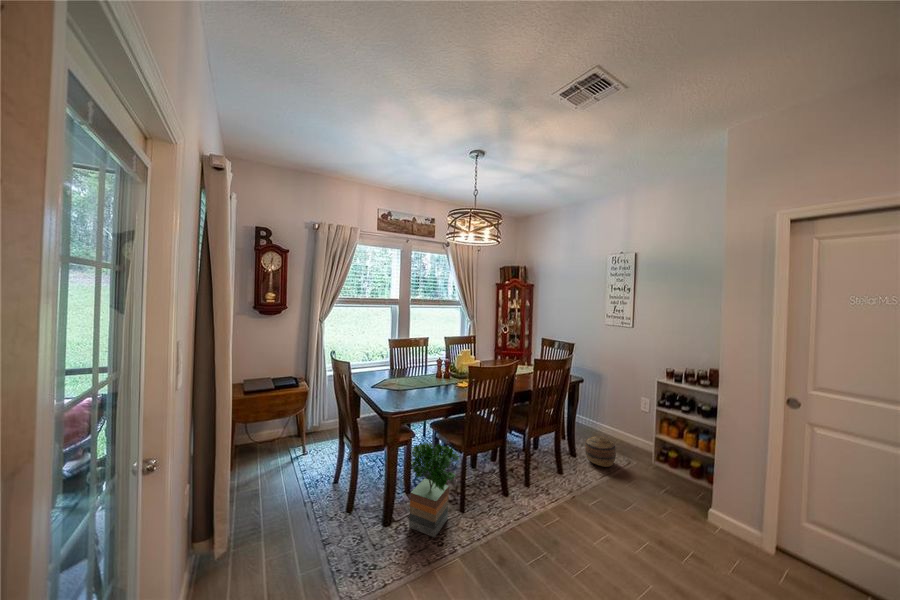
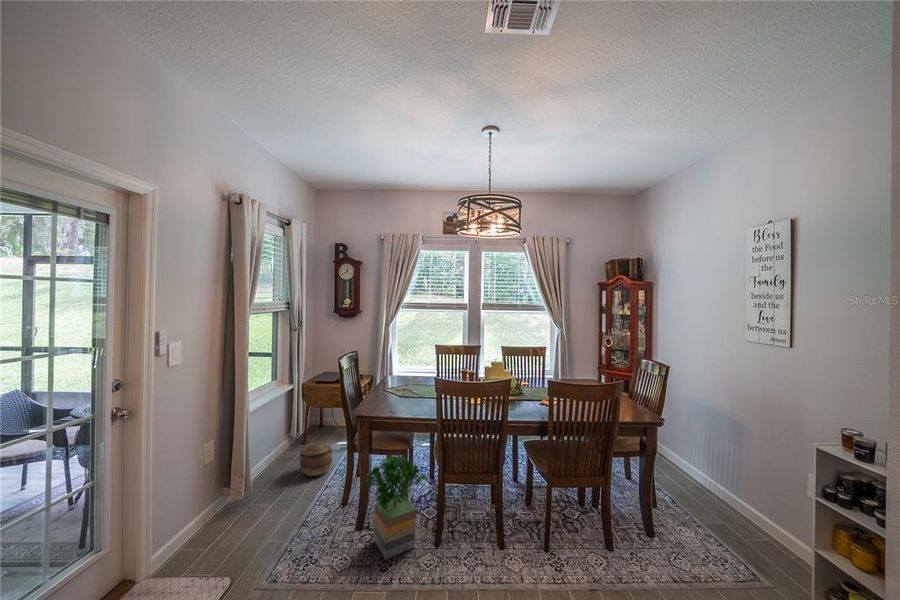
basket: present [585,436,616,467] -> present [300,443,332,476]

